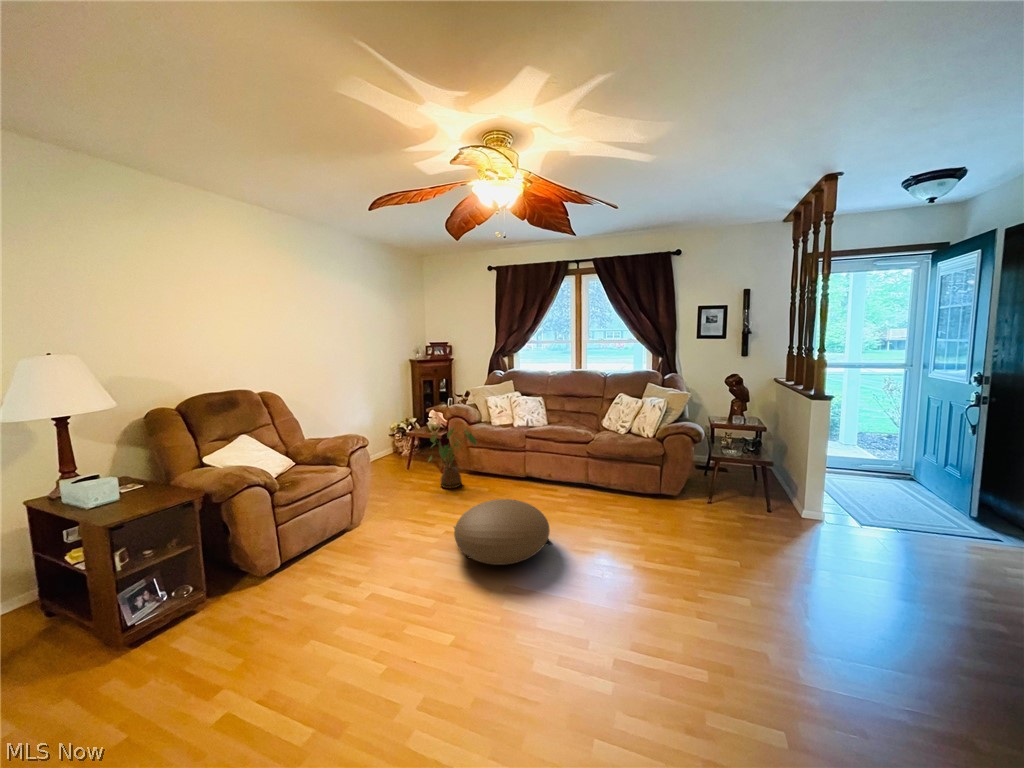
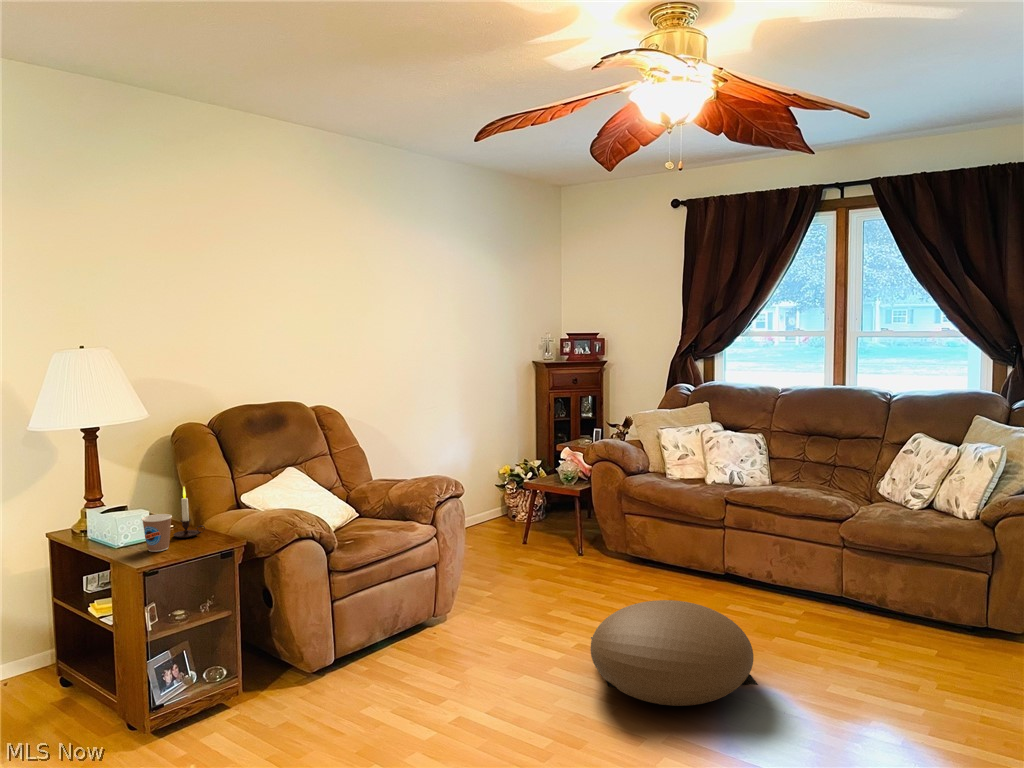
house plant: present [429,428,476,488] -> none [556,478,639,579]
candle: none [142,457,170,495] -> present [174,487,205,538]
coffee cup: none [110,479,138,509] -> present [141,514,172,552]

